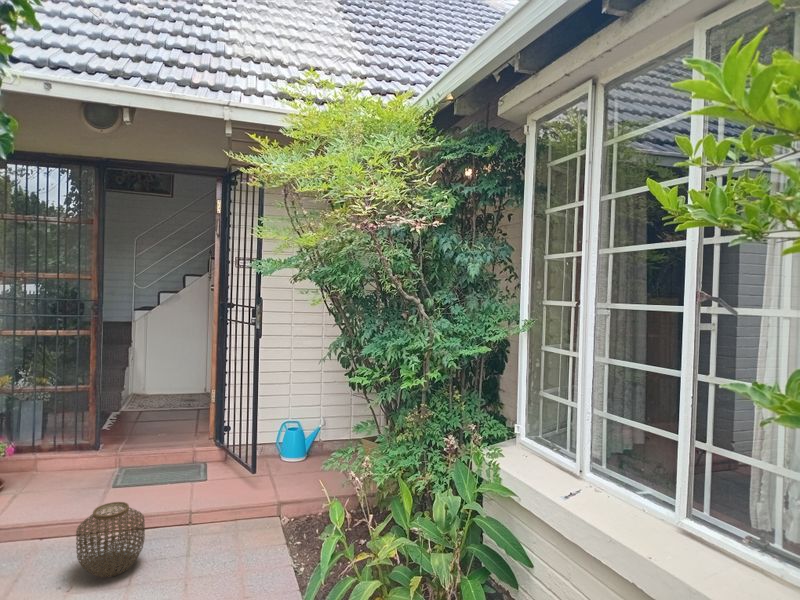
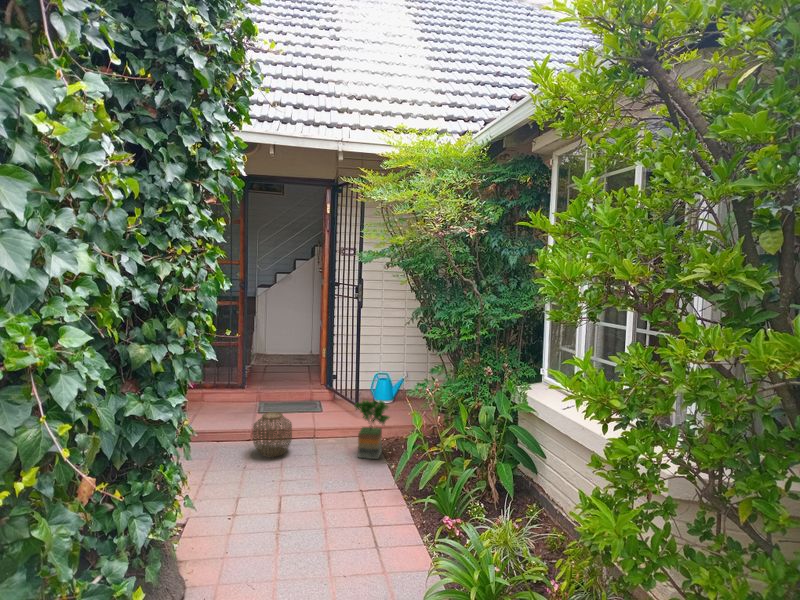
potted tree: none [242,472,298,565] -> present [354,400,390,459]

